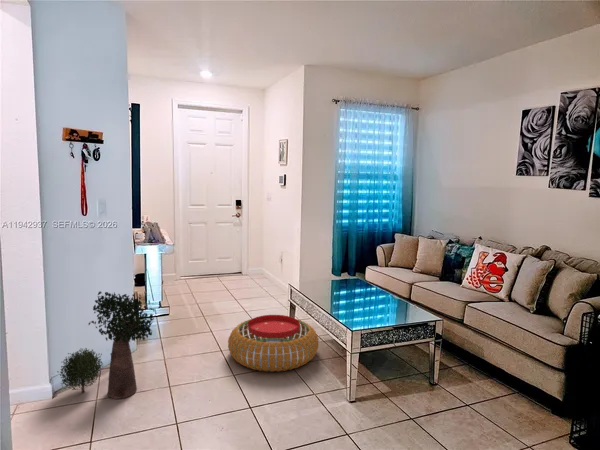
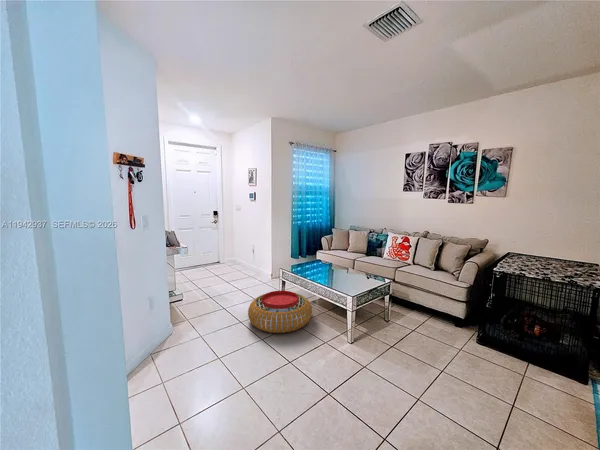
potted plant: present [60,291,154,399] -> none [123,290,207,384]

